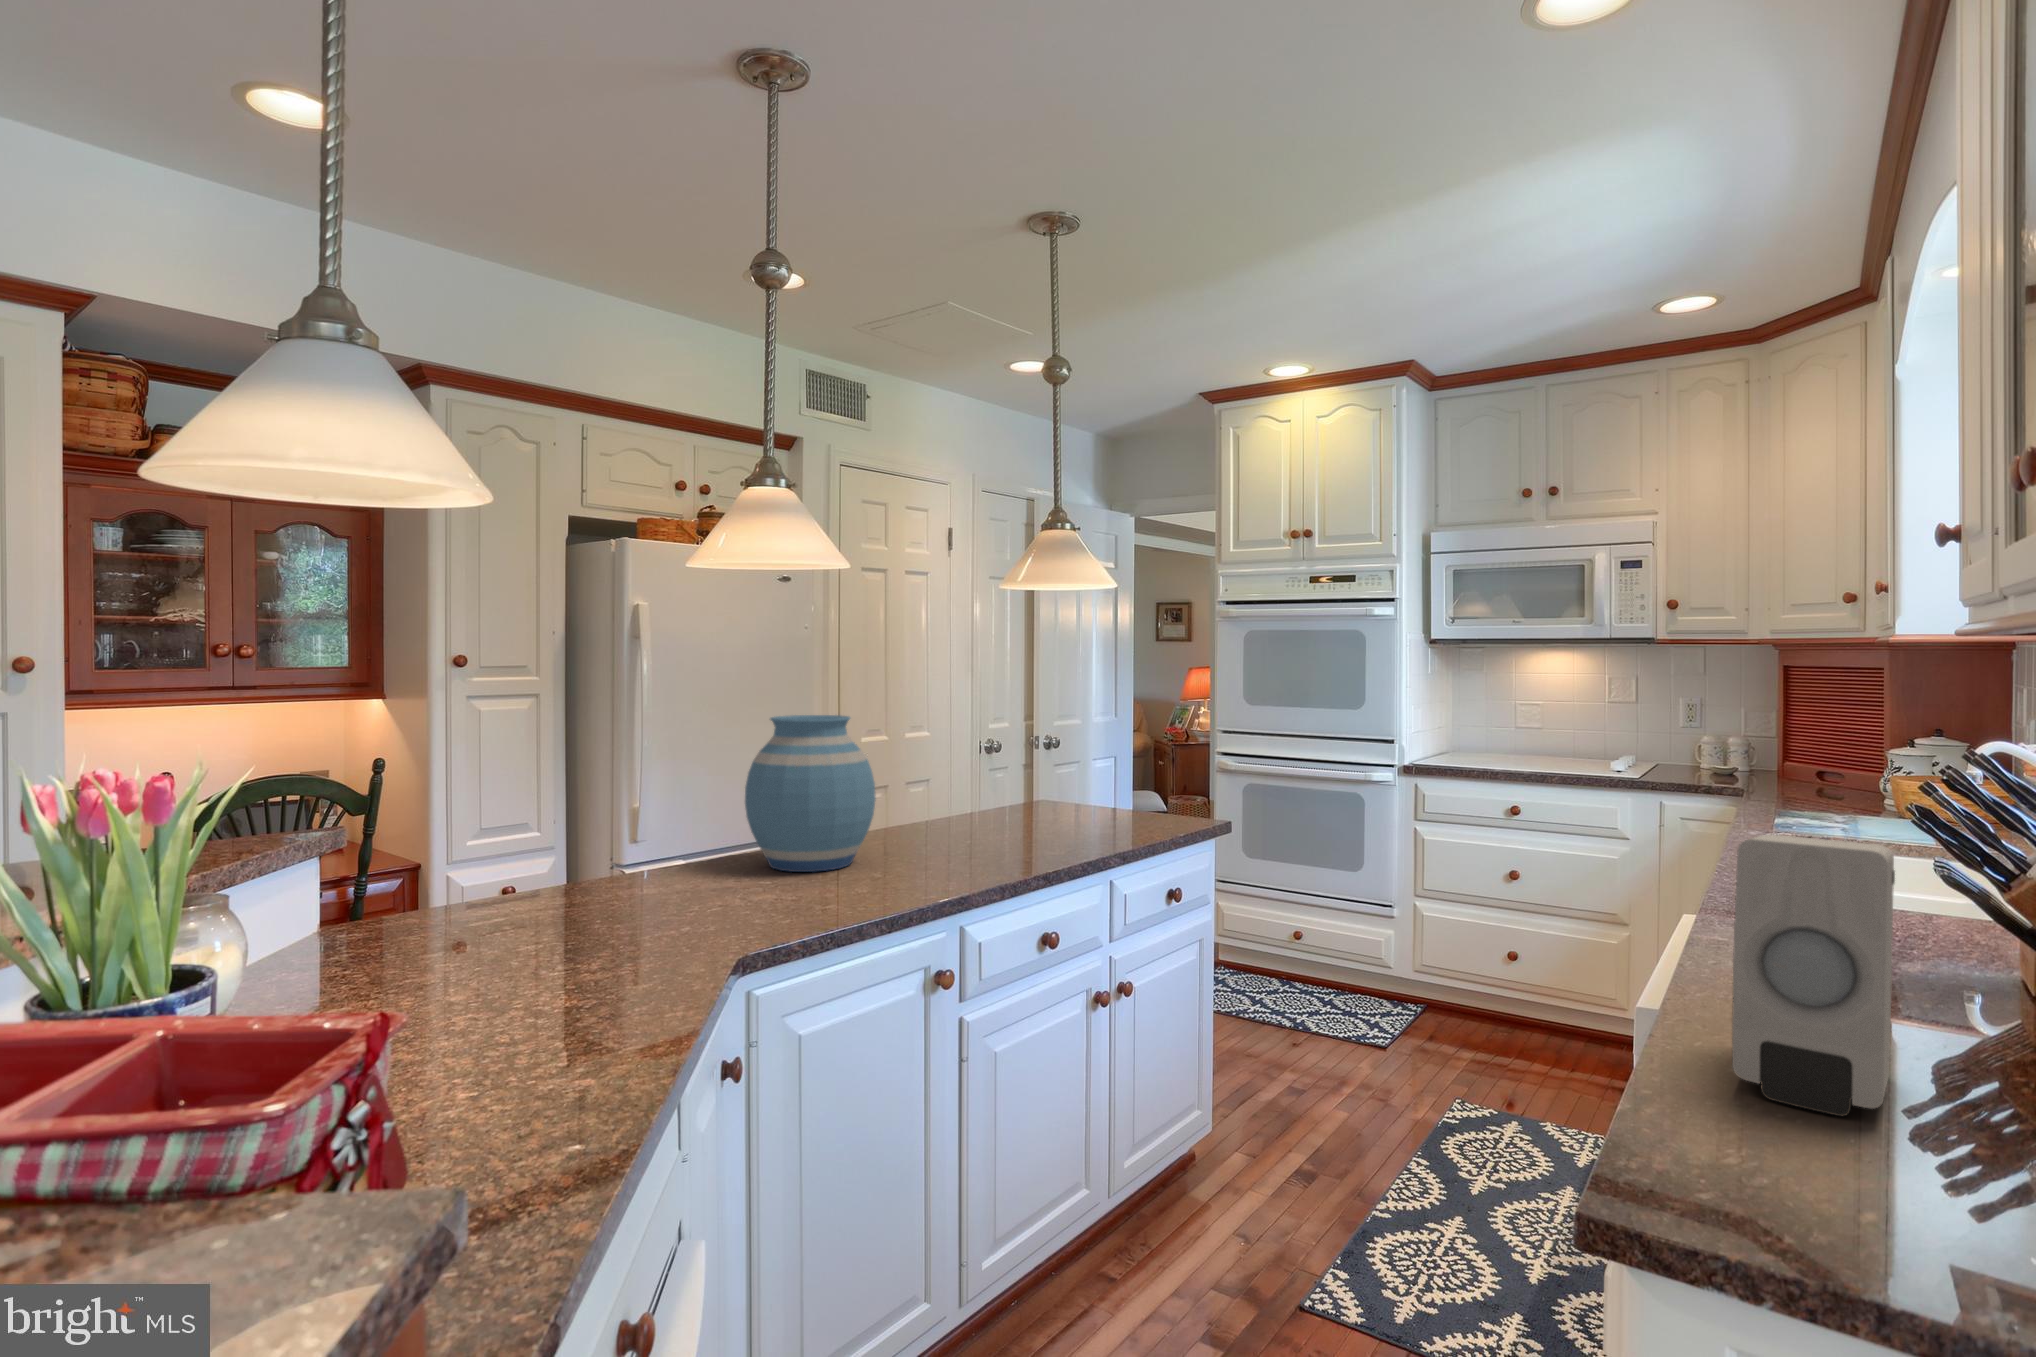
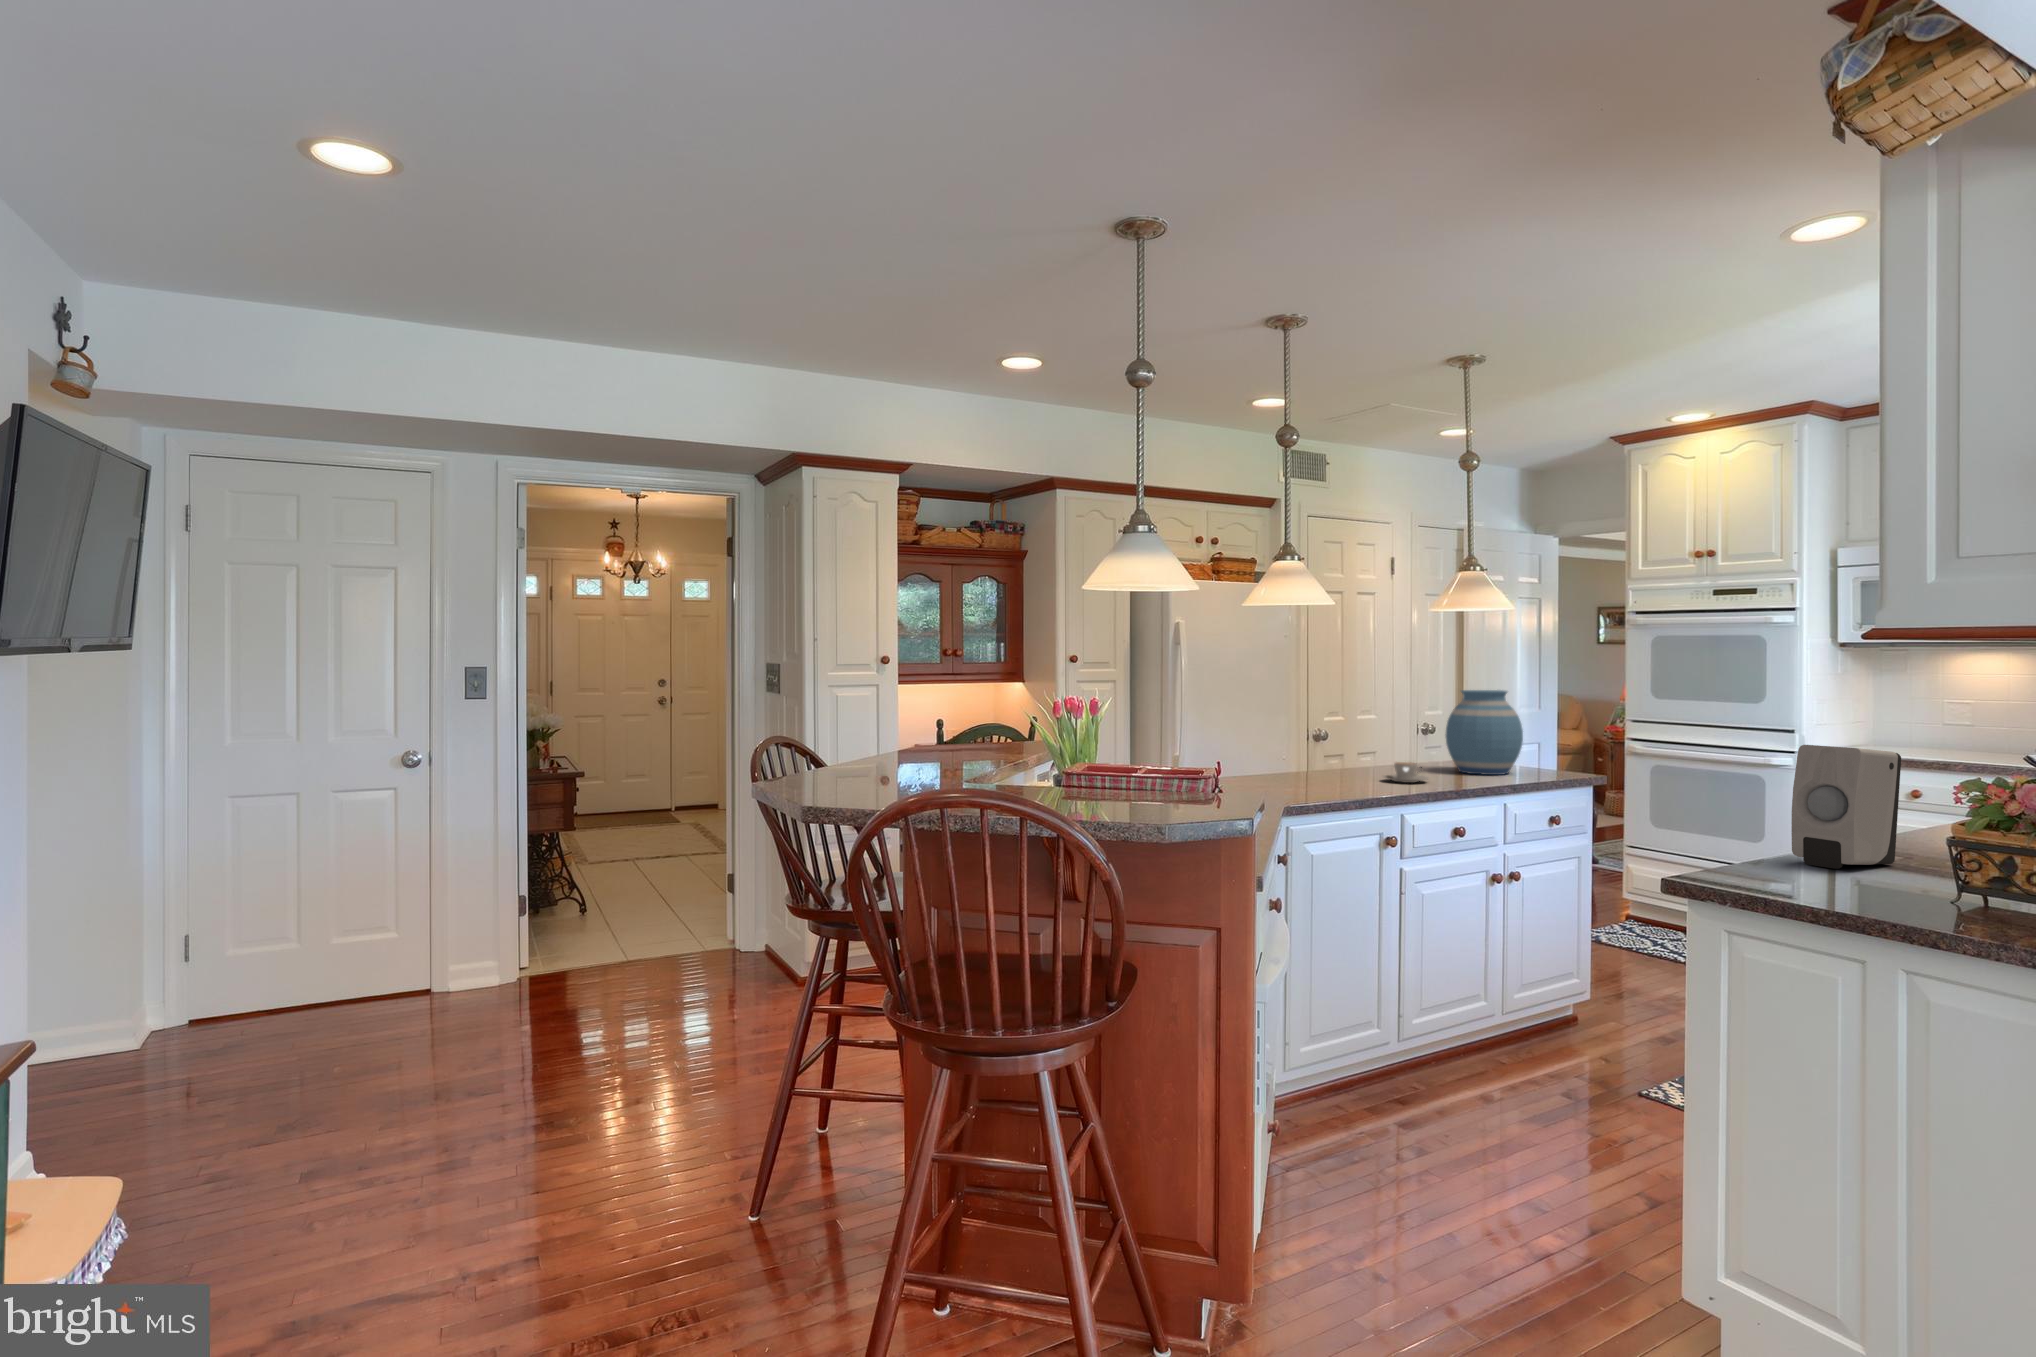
vase: present [745,715,876,872] -> present [1445,690,1523,775]
coffee cup: none [931,826,1003,862] -> present [1383,762,1428,783]

